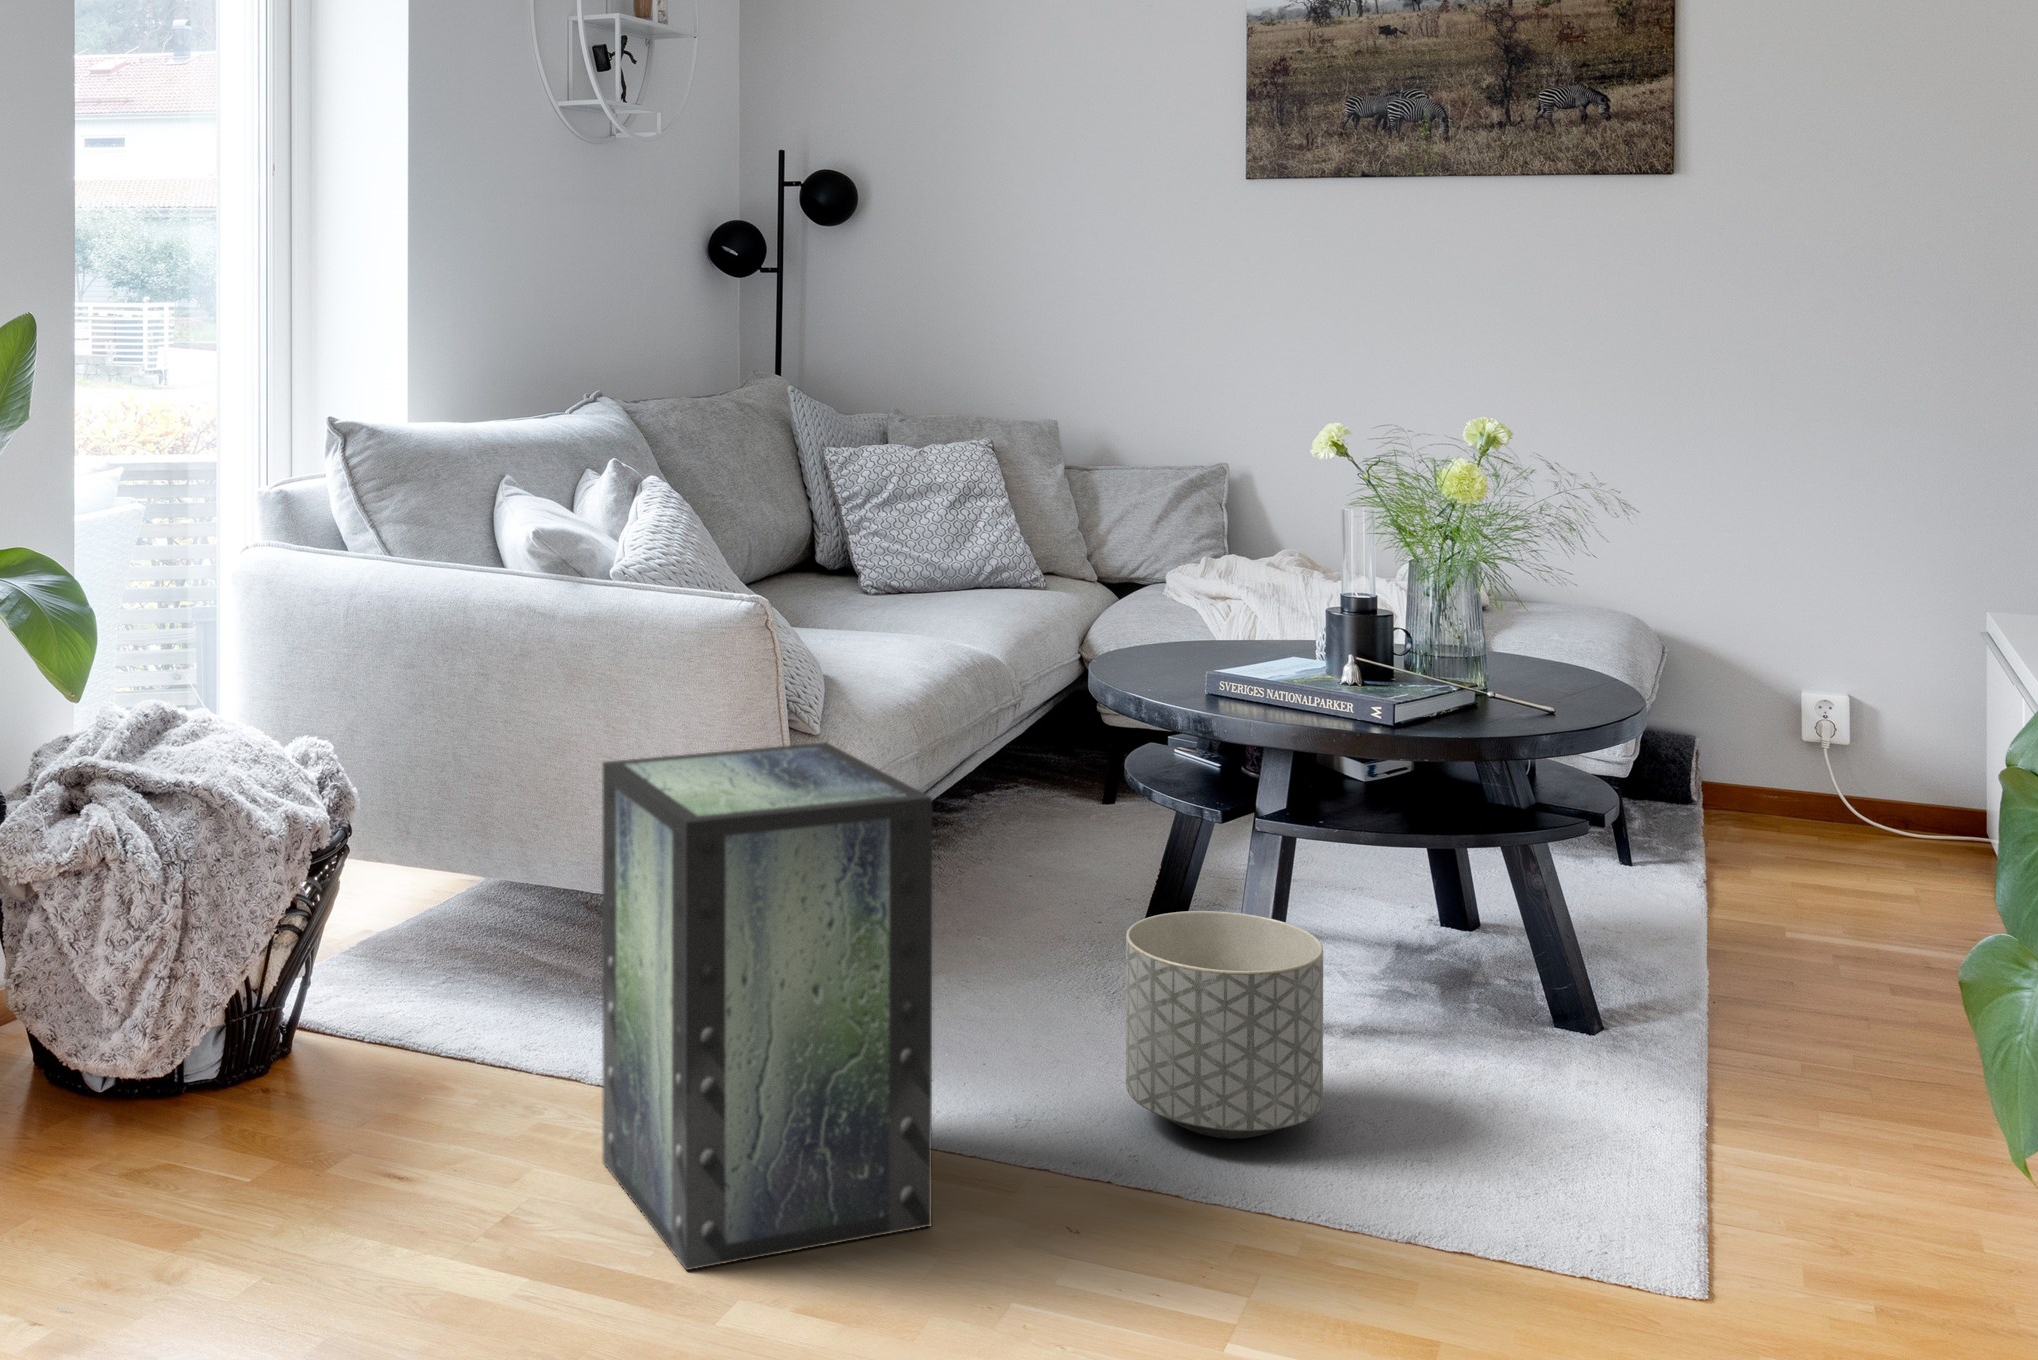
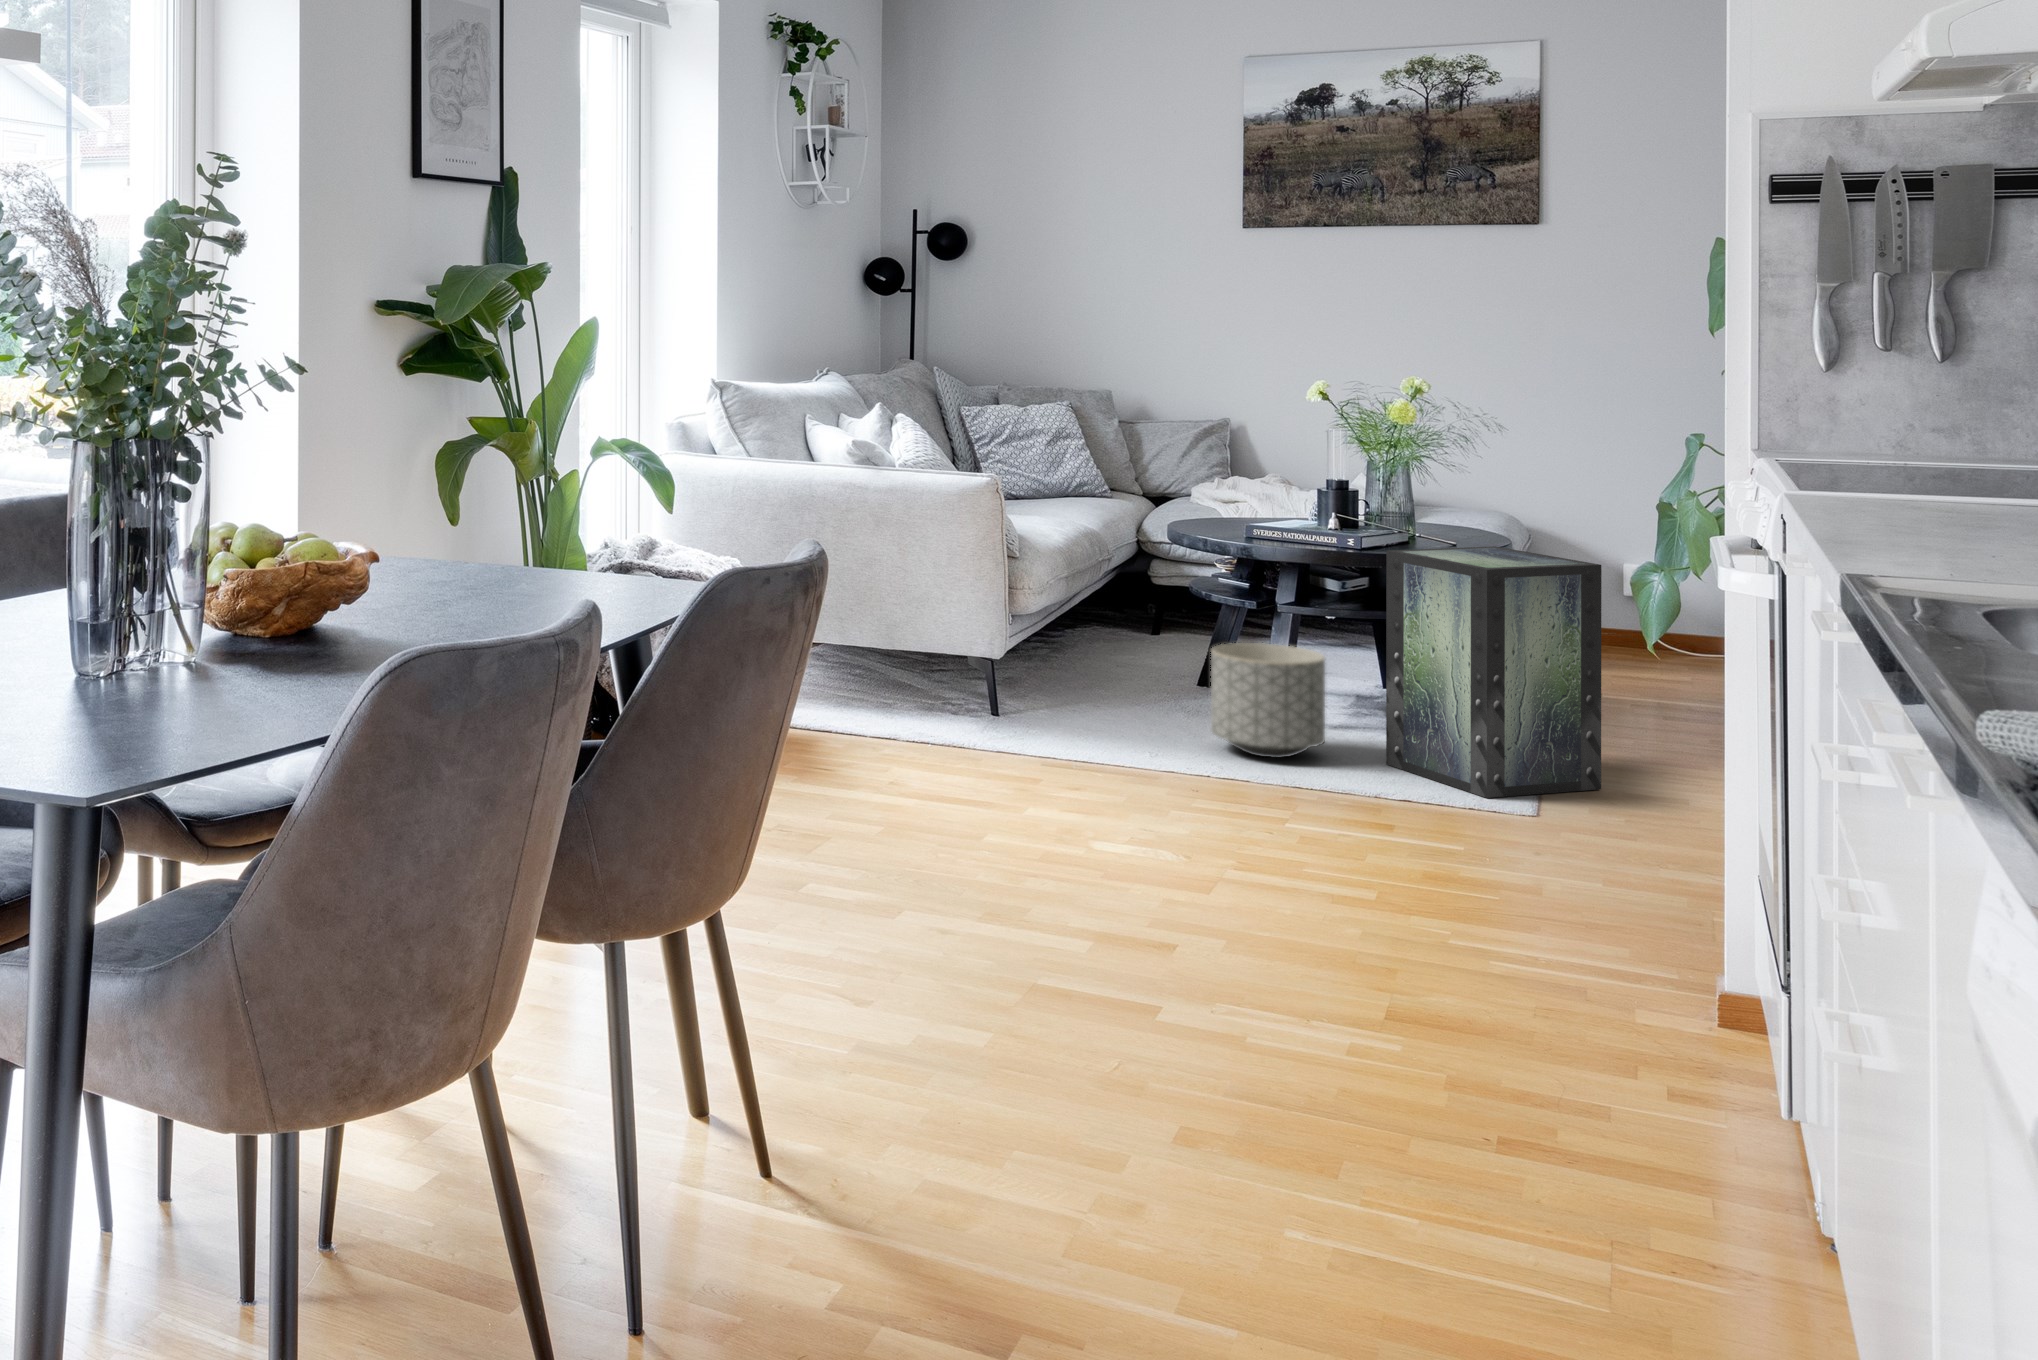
storage box: present [602,742,932,1270] -> present [1386,546,1602,798]

